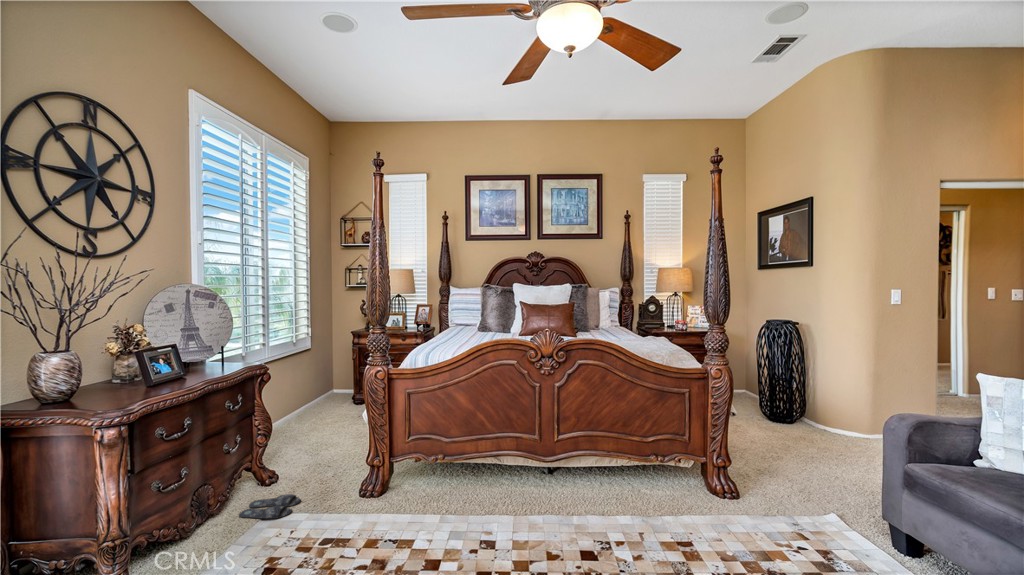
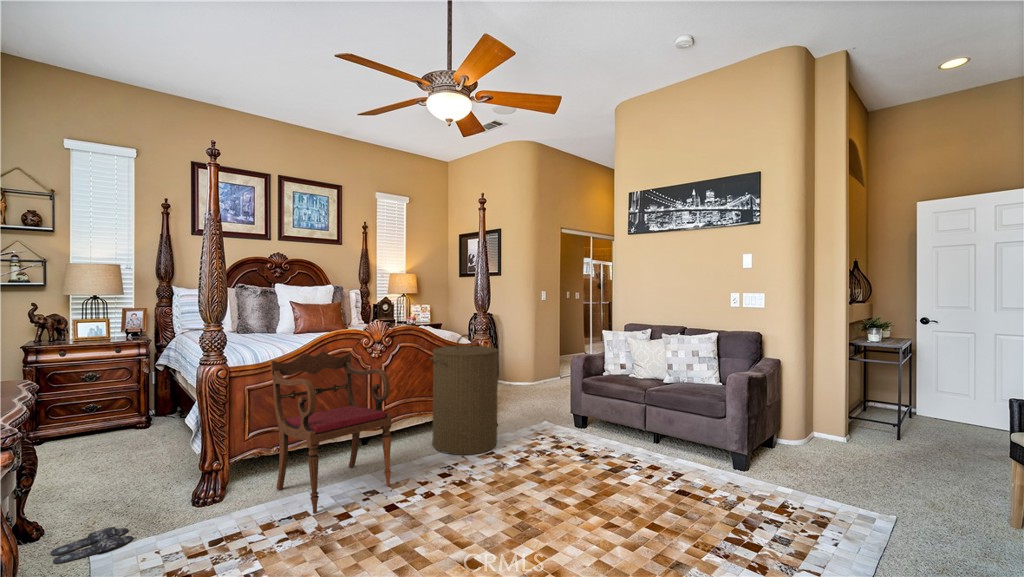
laundry hamper: none [606,358,731,552] -> present [430,334,498,455]
armchair: none [401,362,512,559] -> present [271,352,391,513]

